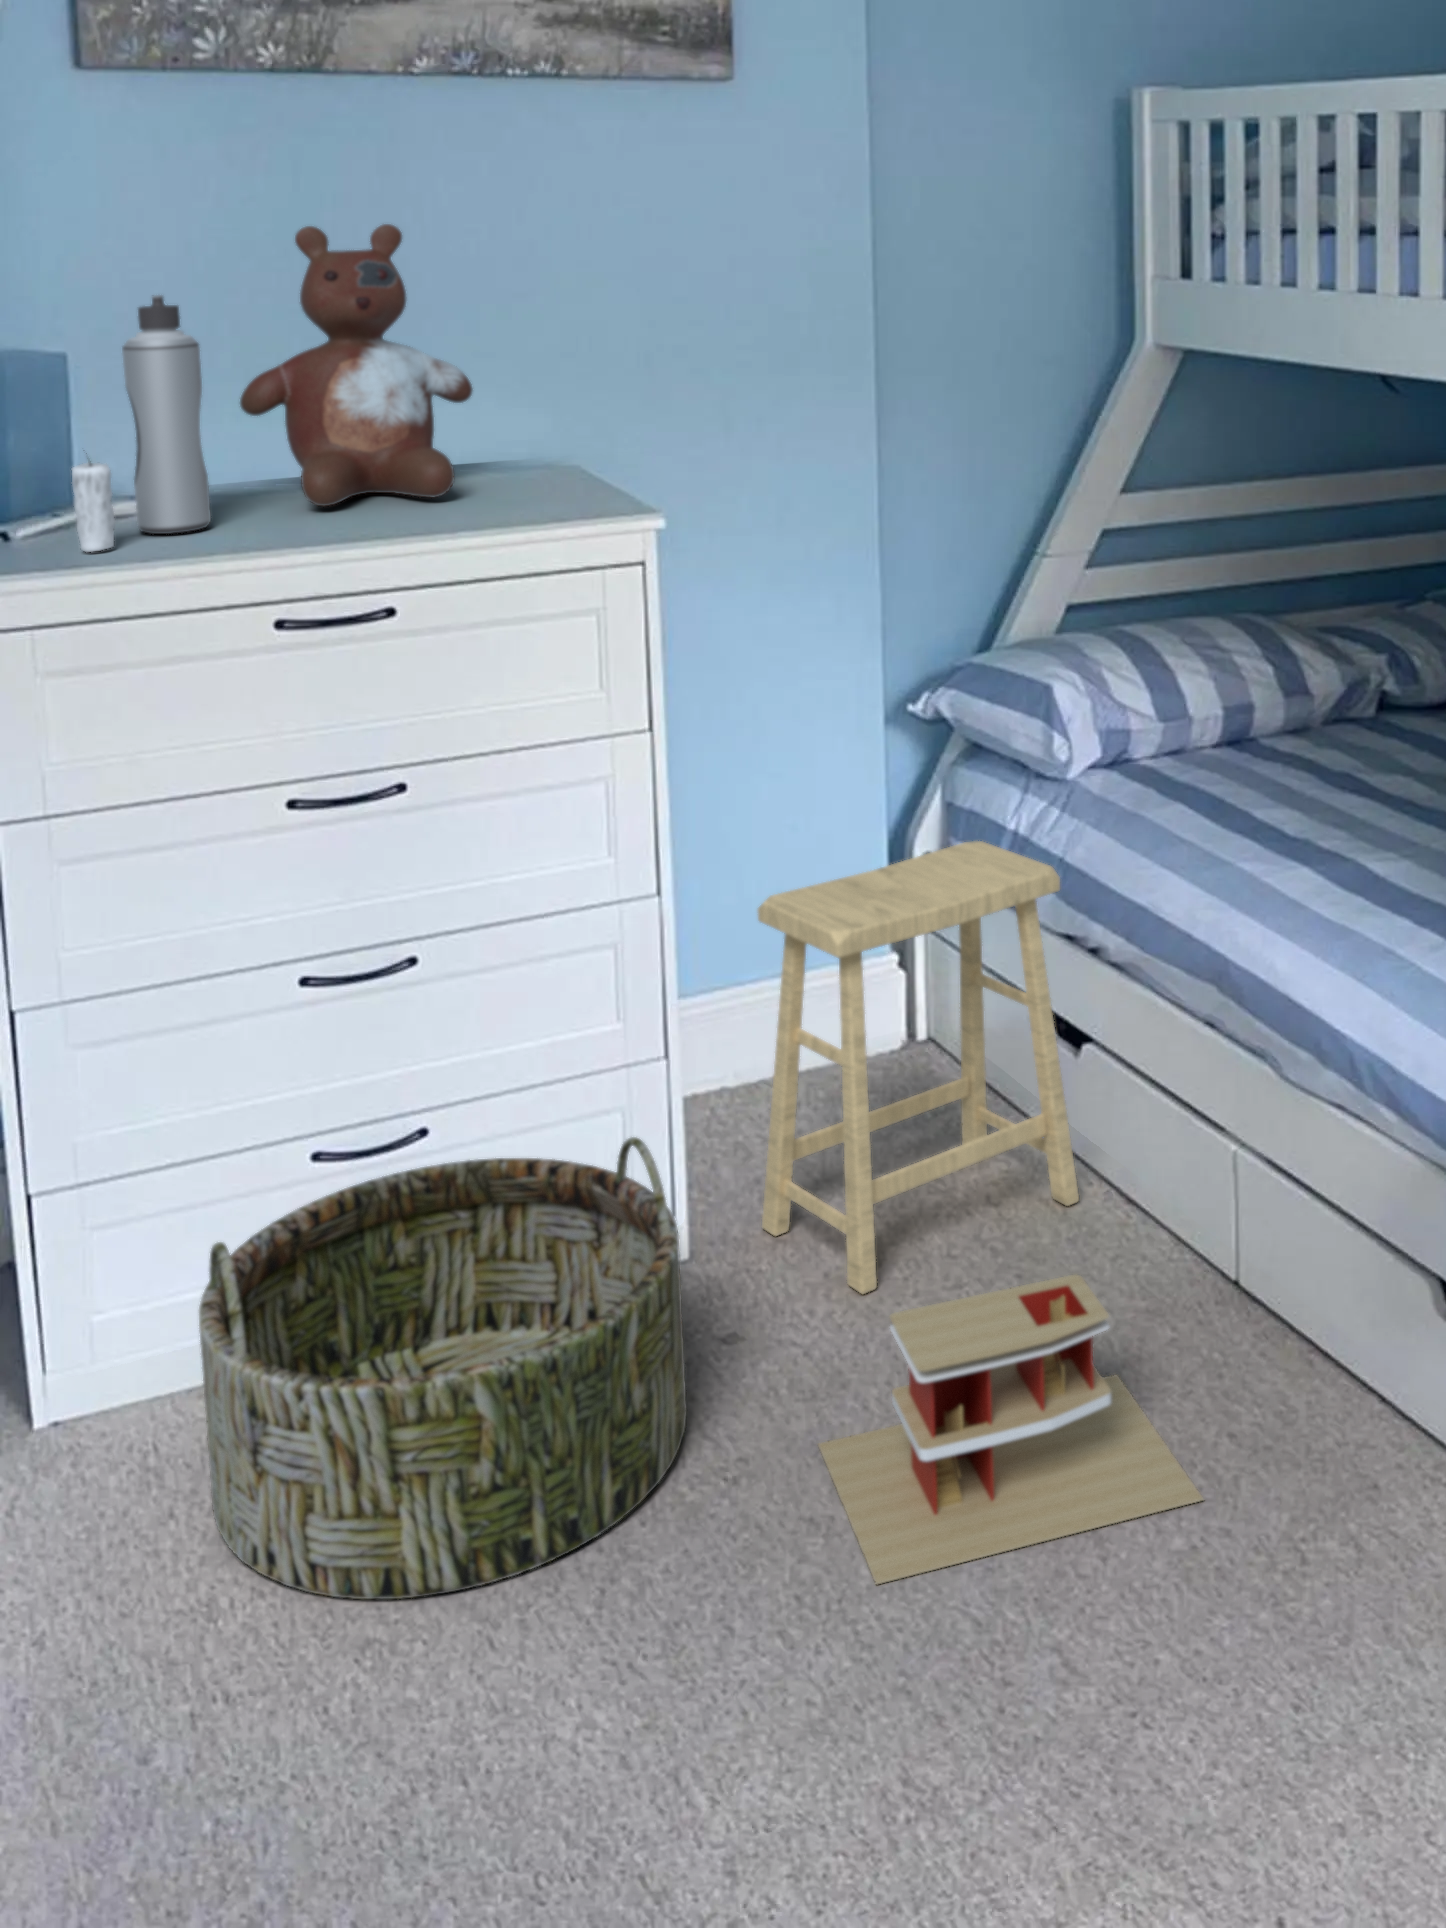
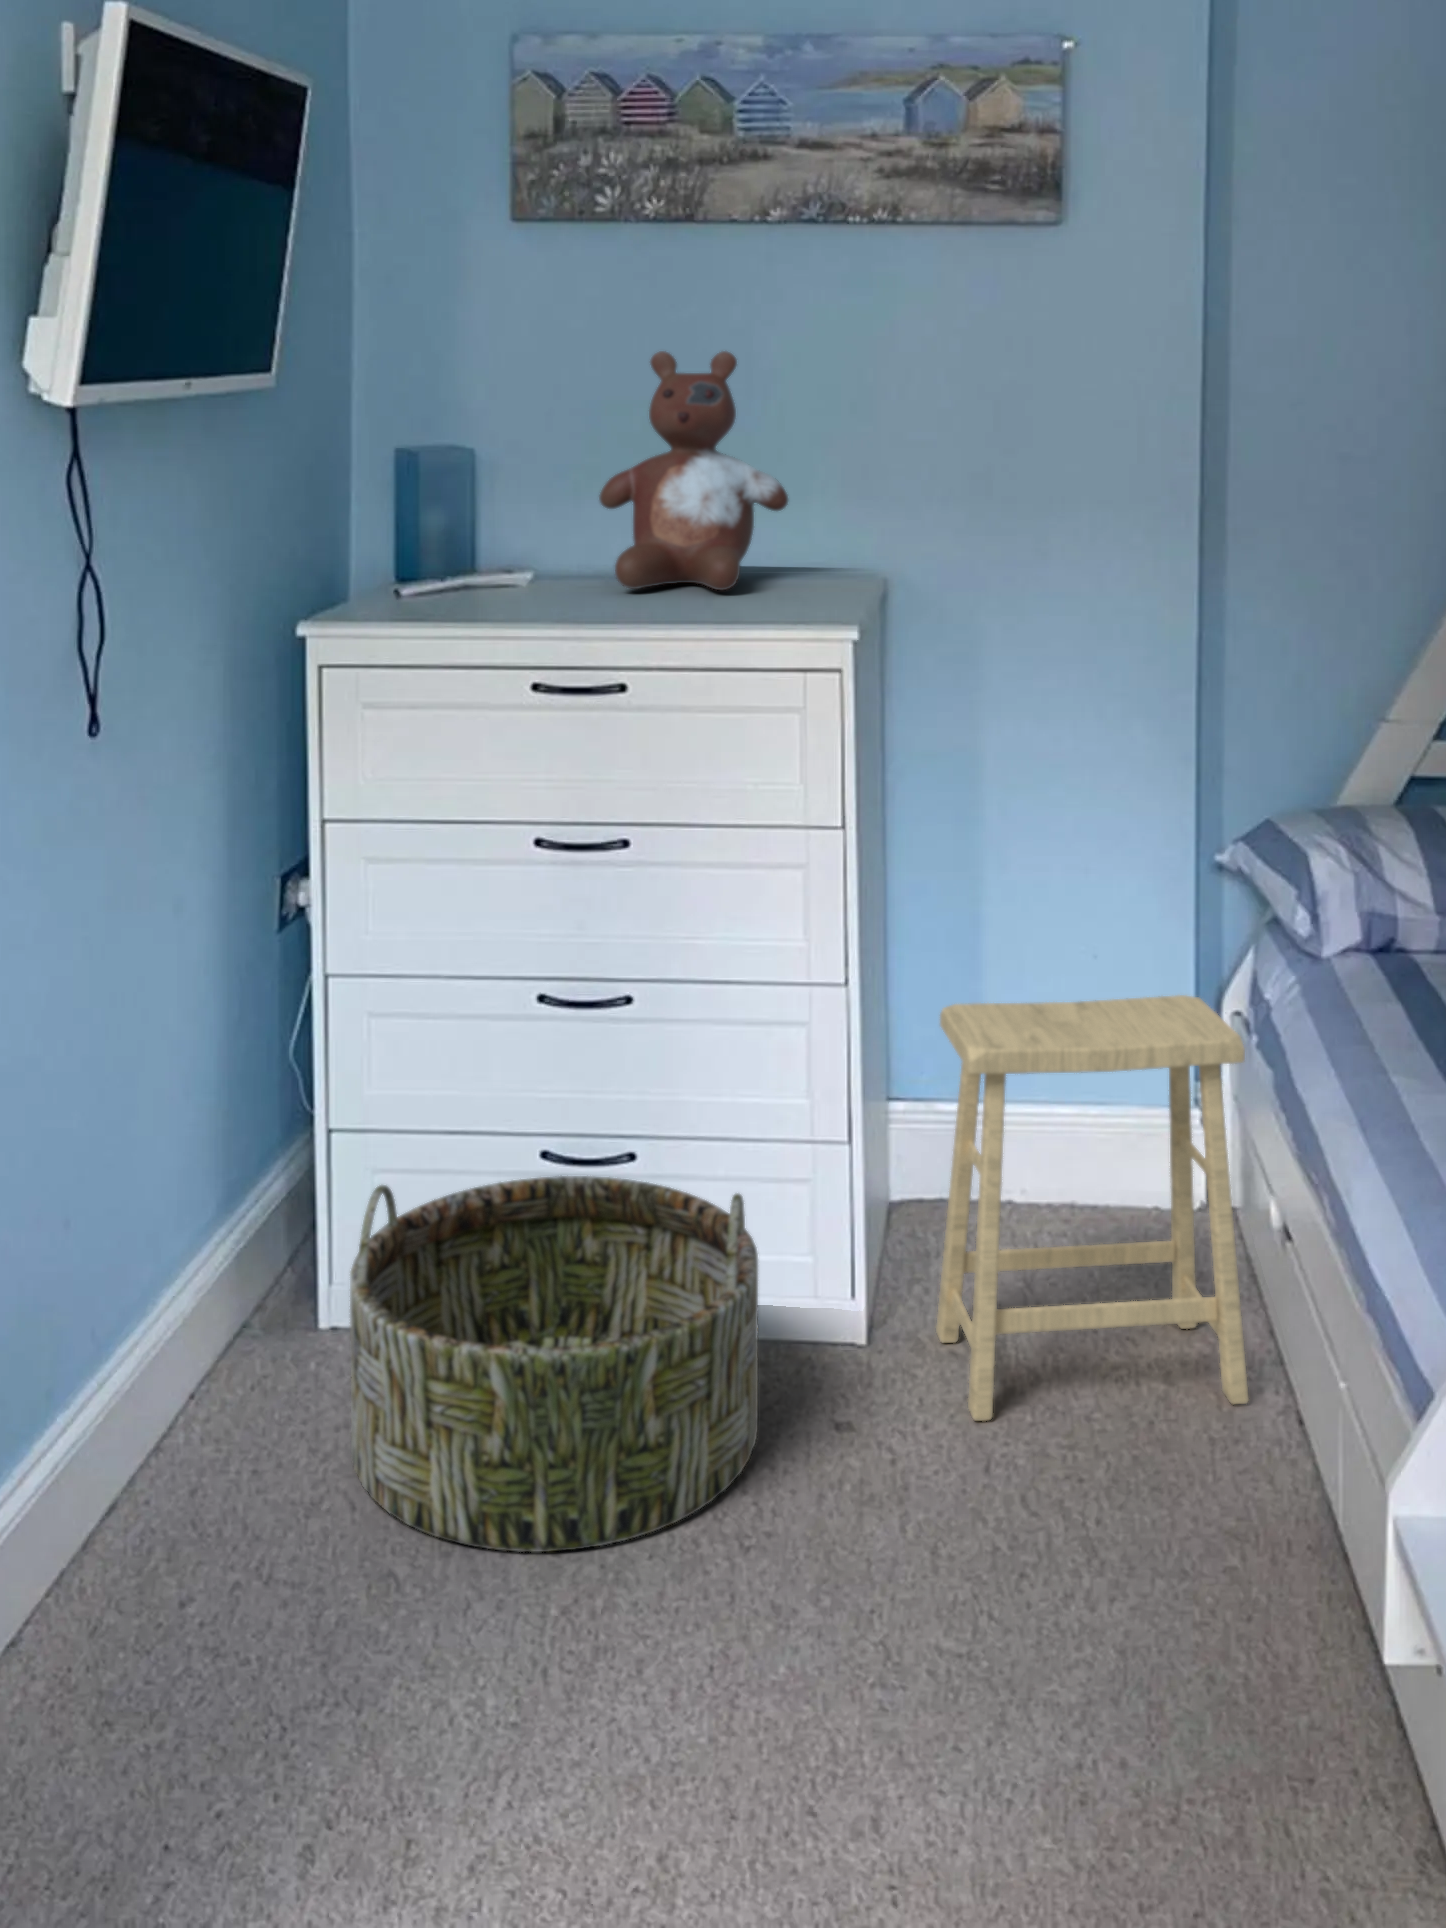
water bottle: present [122,295,211,534] -> none [478,402,536,597]
candle: present [72,453,115,552] -> none [416,519,447,604]
toy house: present [819,1274,1203,1584] -> none [779,1428,1151,1740]

